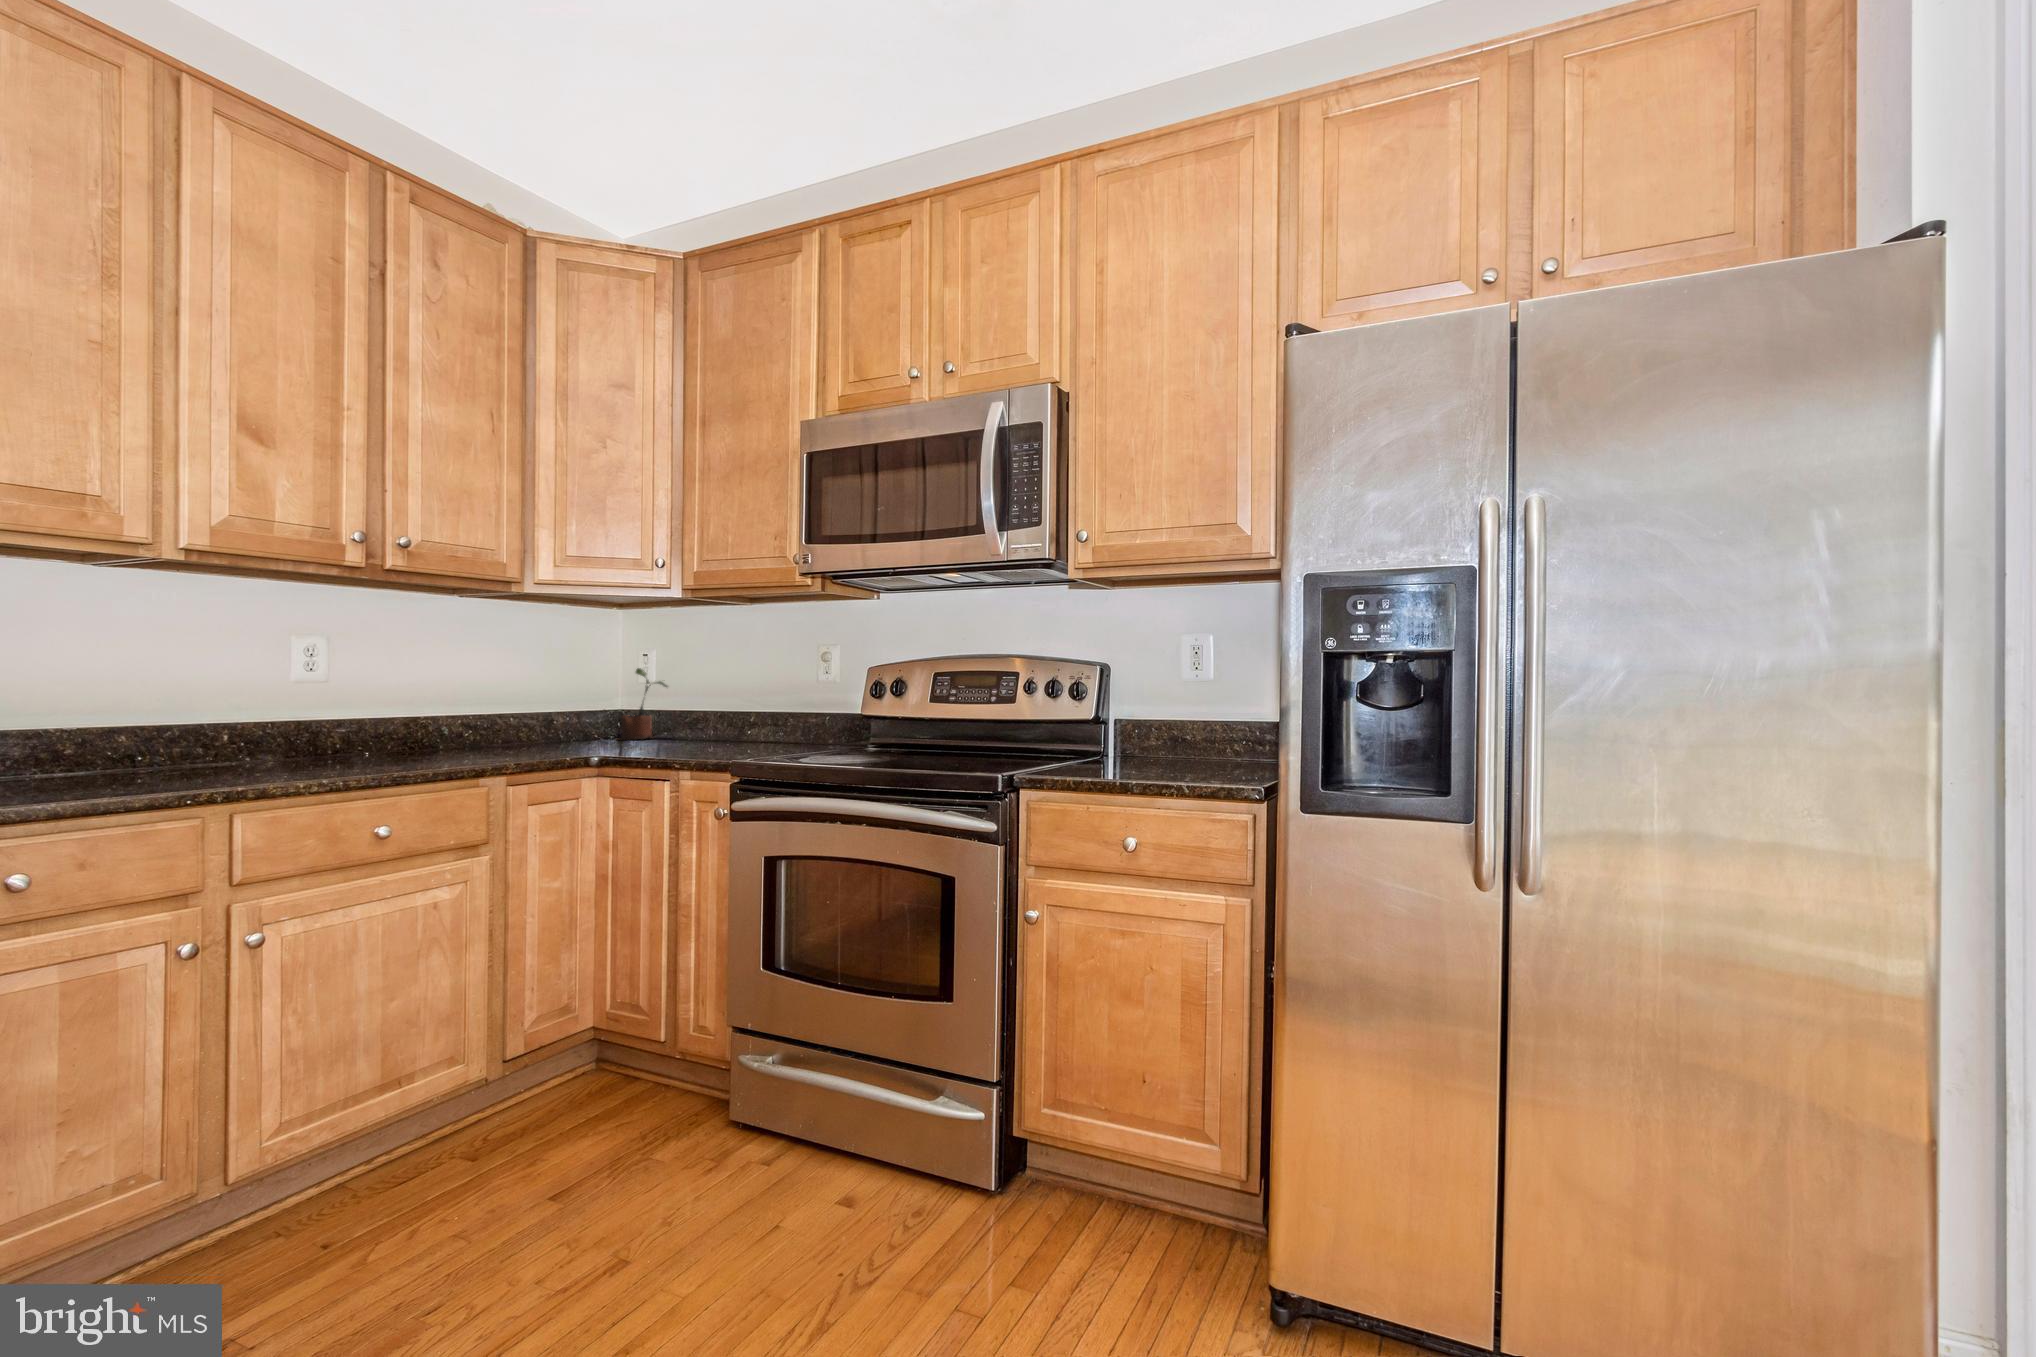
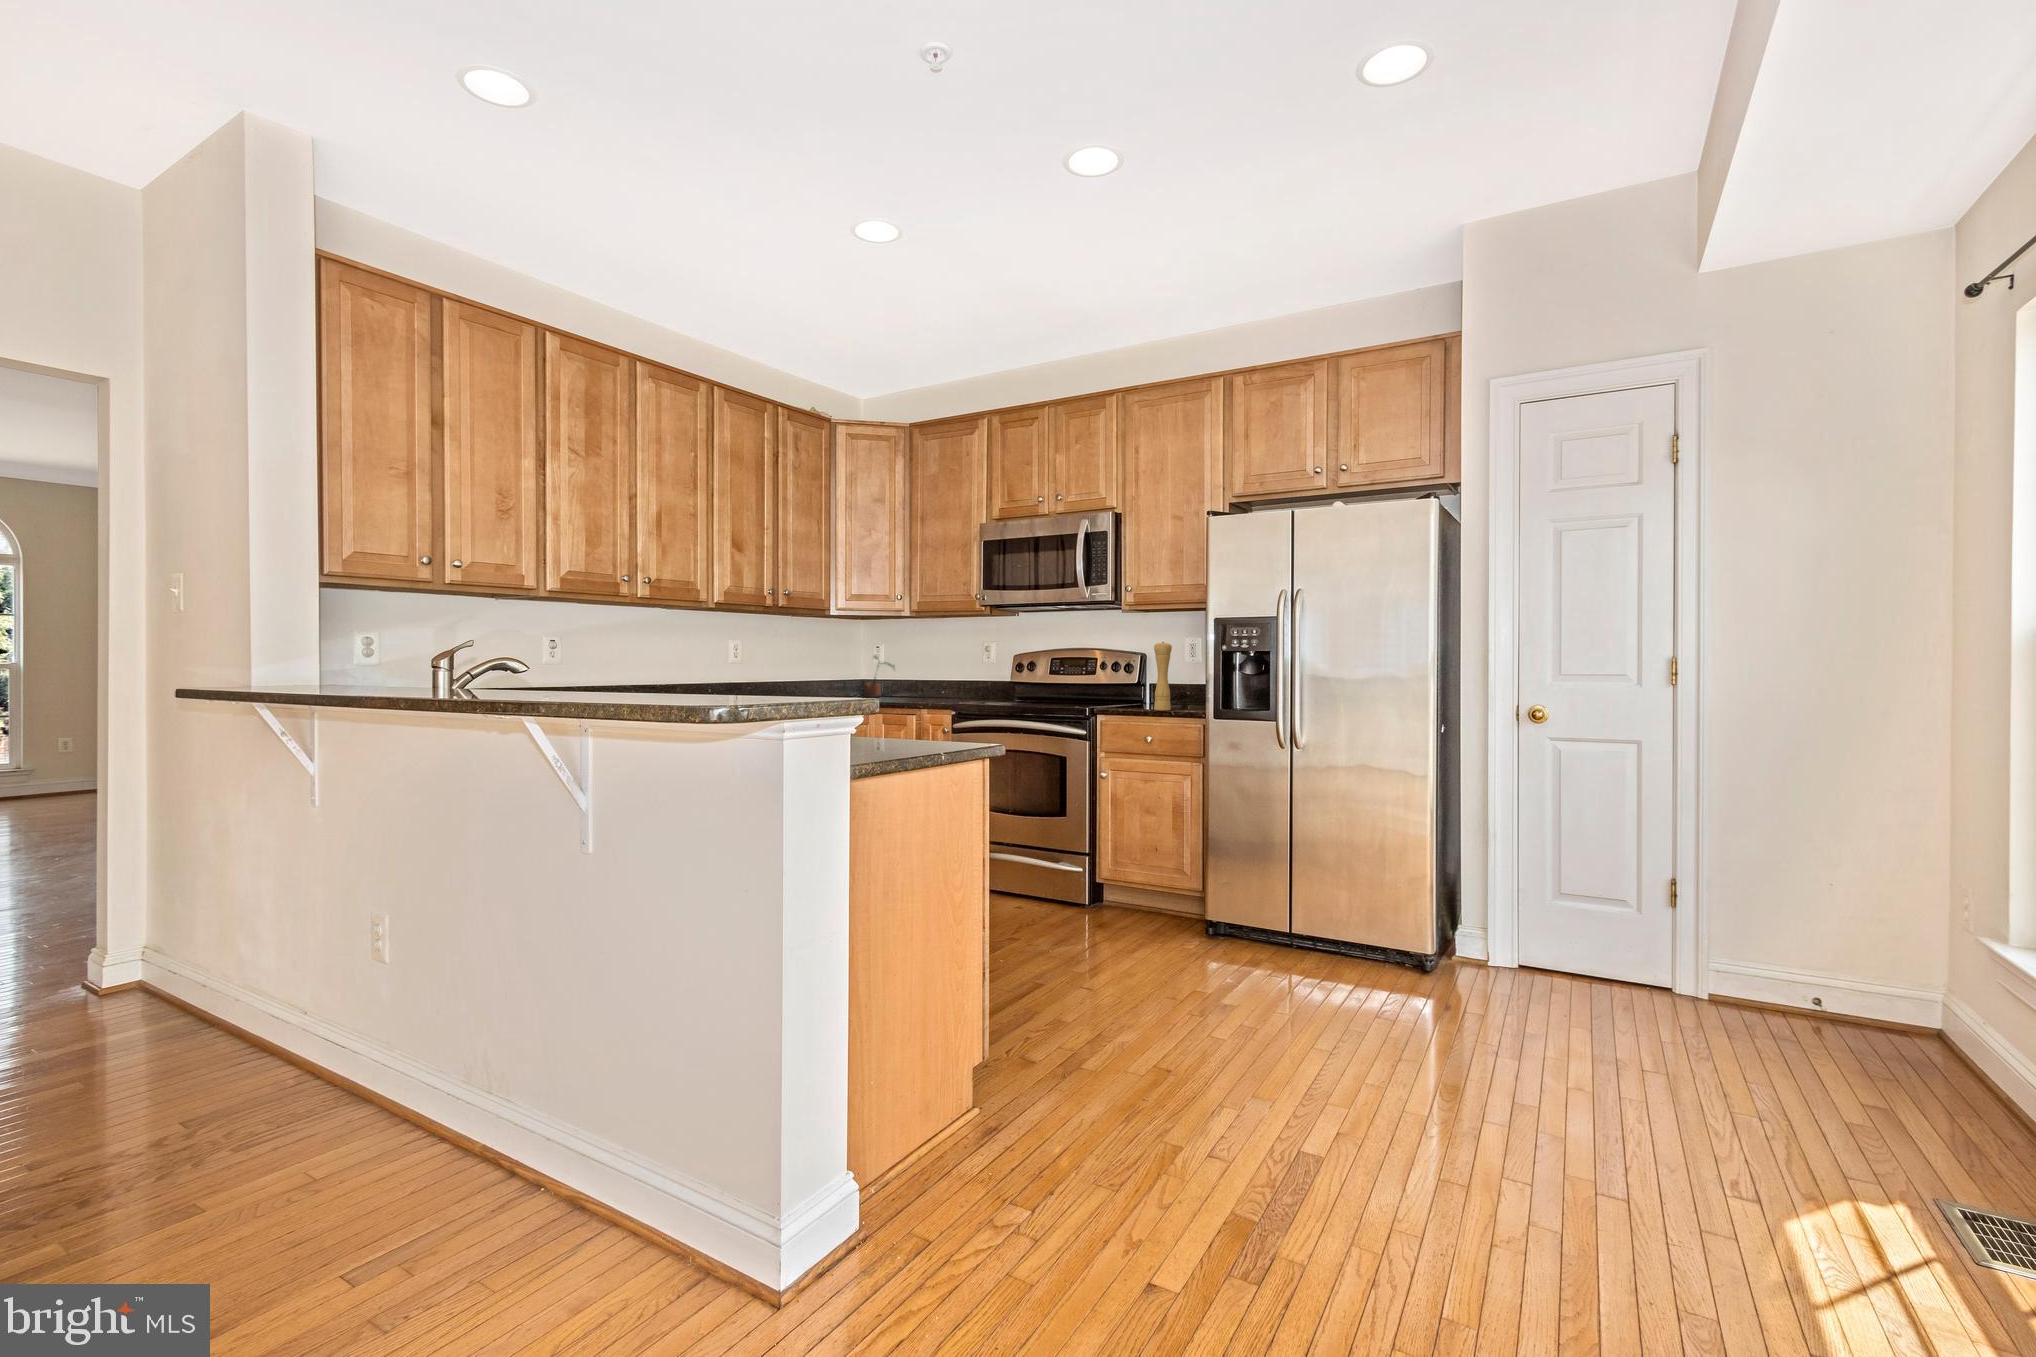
pepper mill: none [1144,637,1181,784] -> present [1154,642,1172,711]

